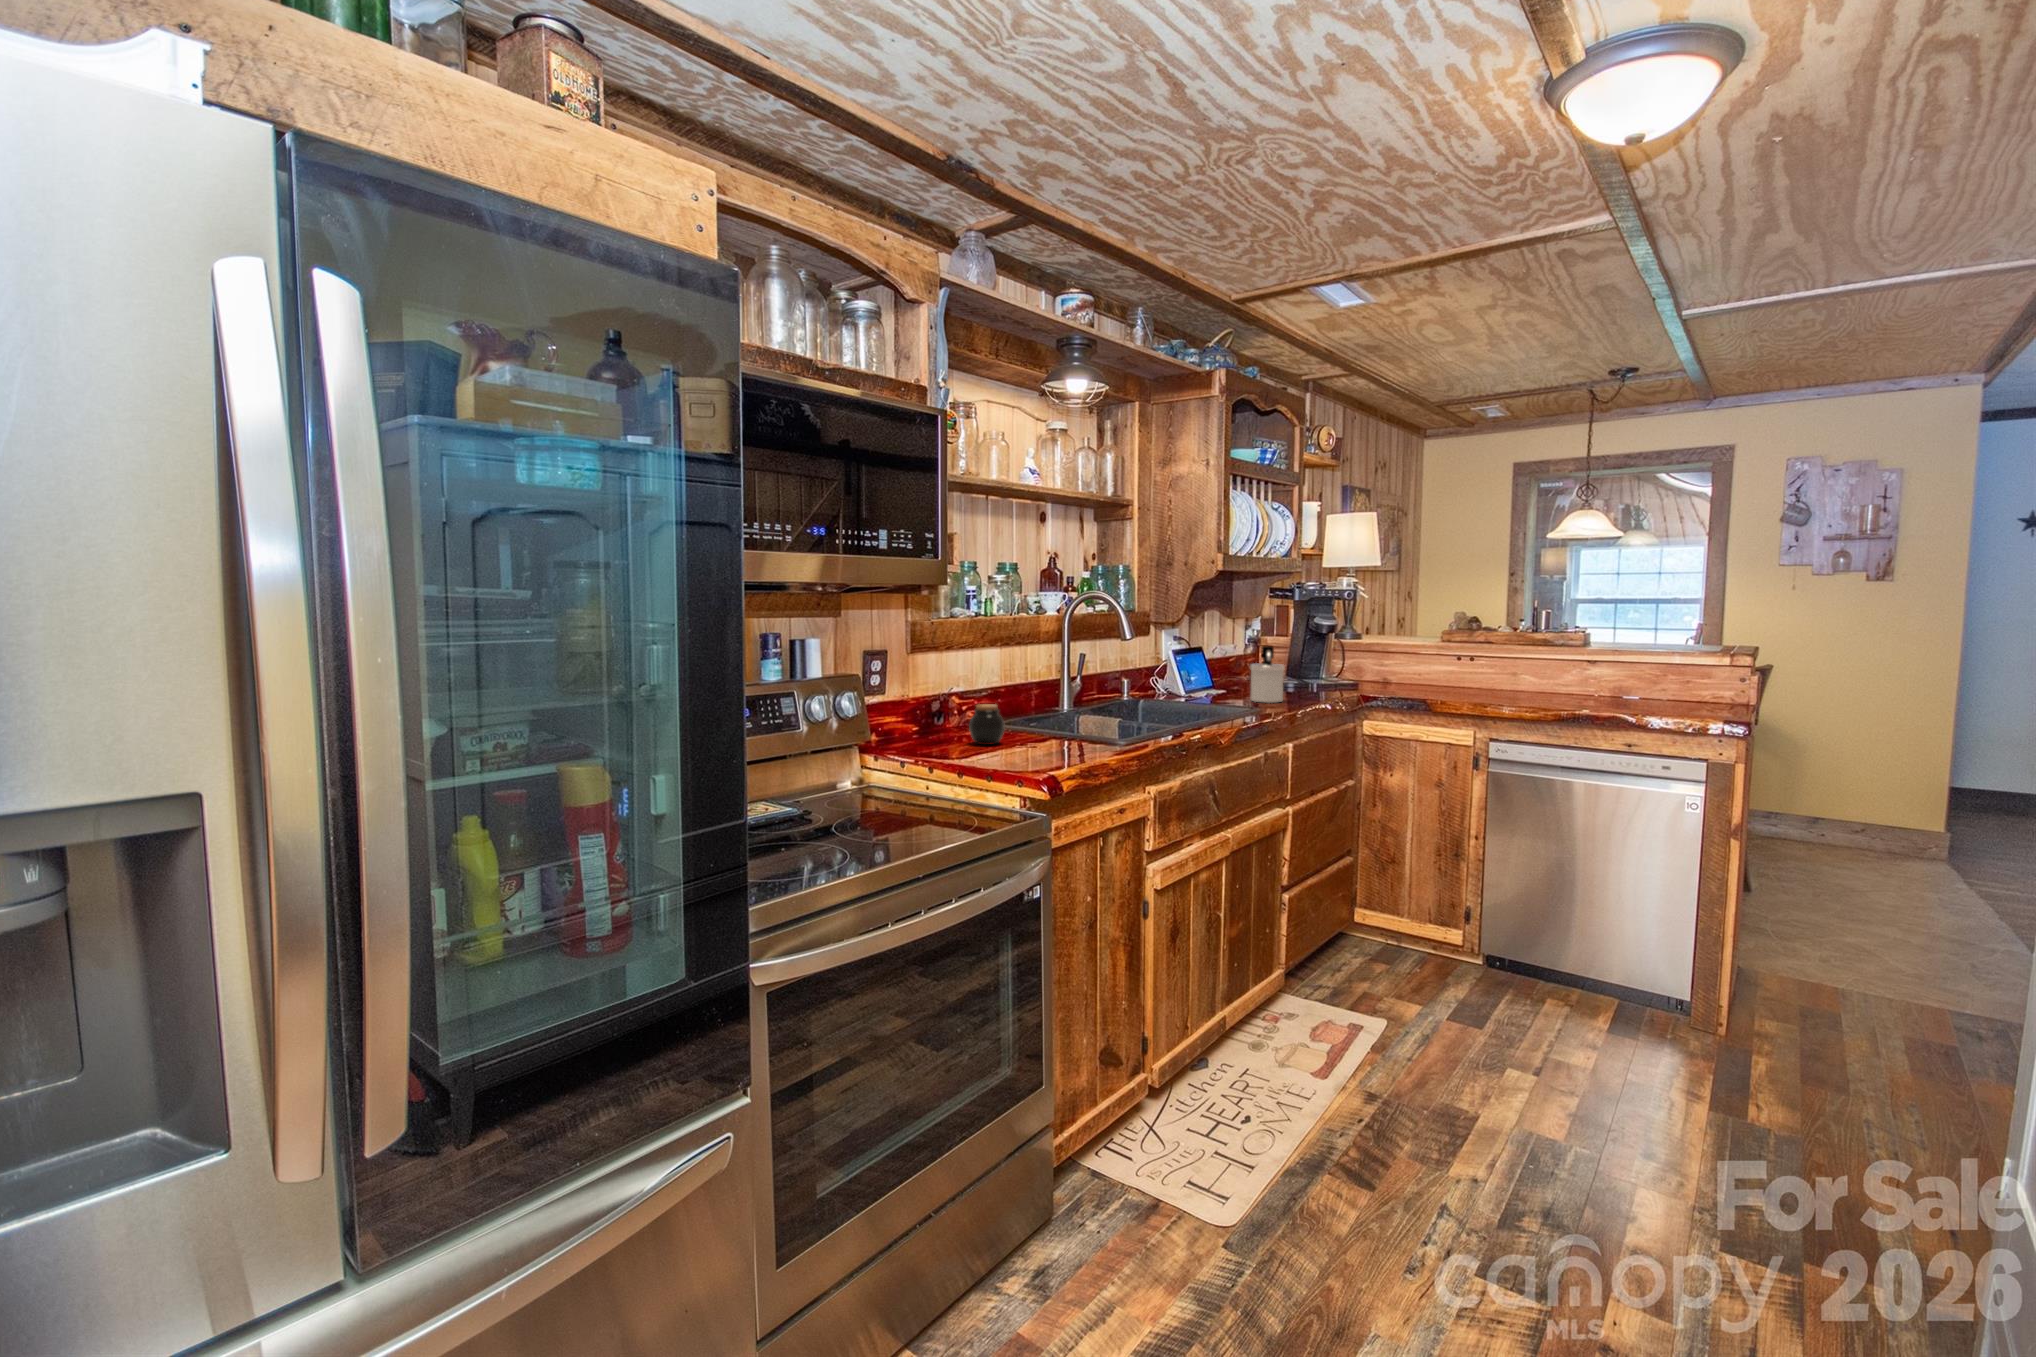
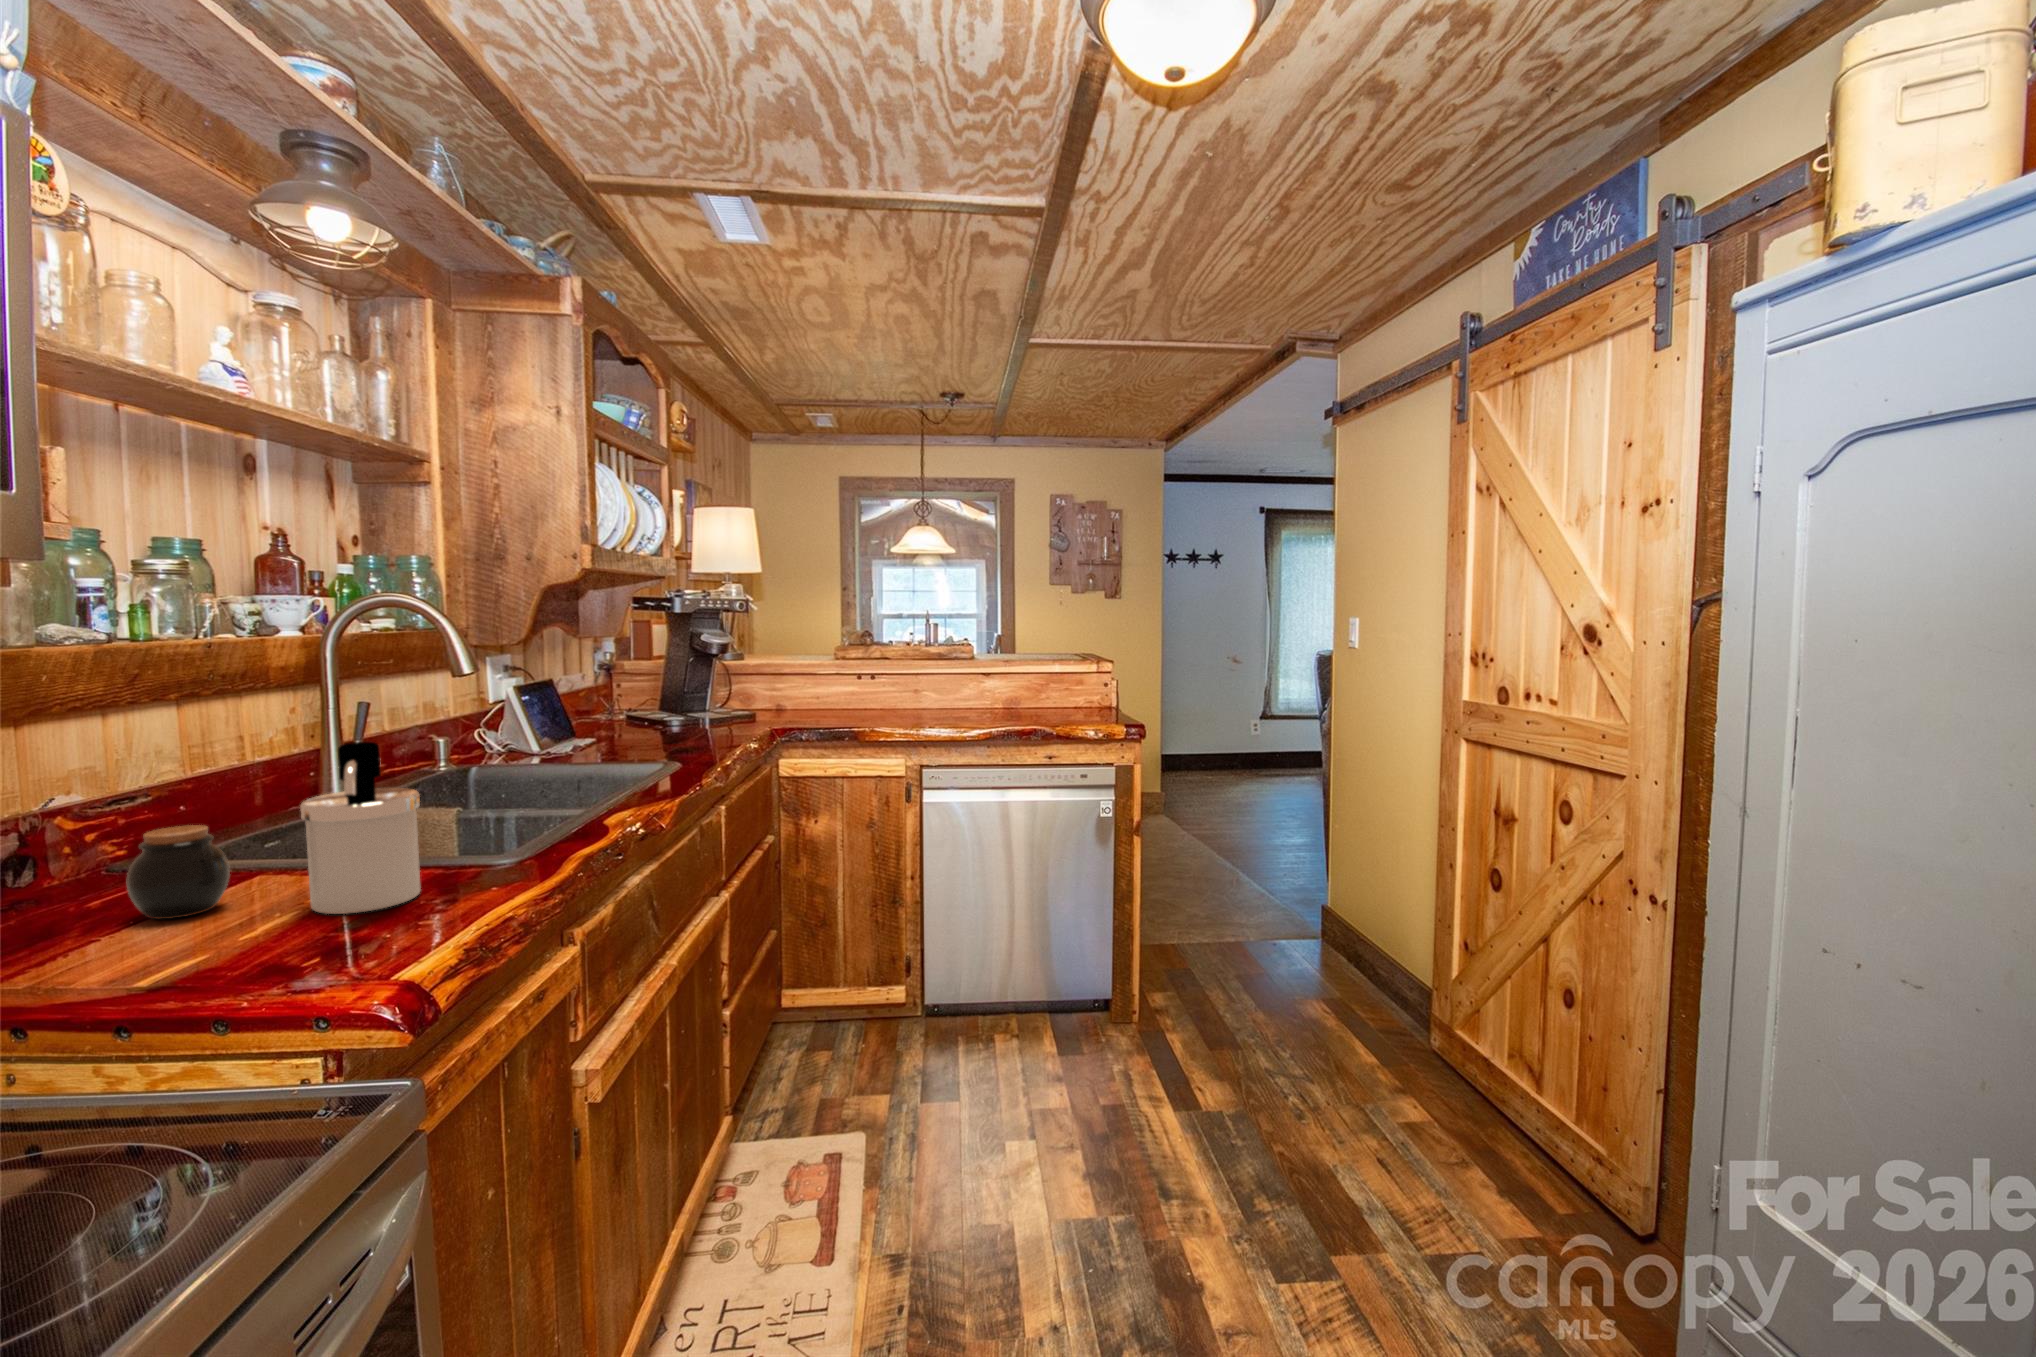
soap dispenser: present [1250,646,1285,703] -> present [300,741,420,914]

